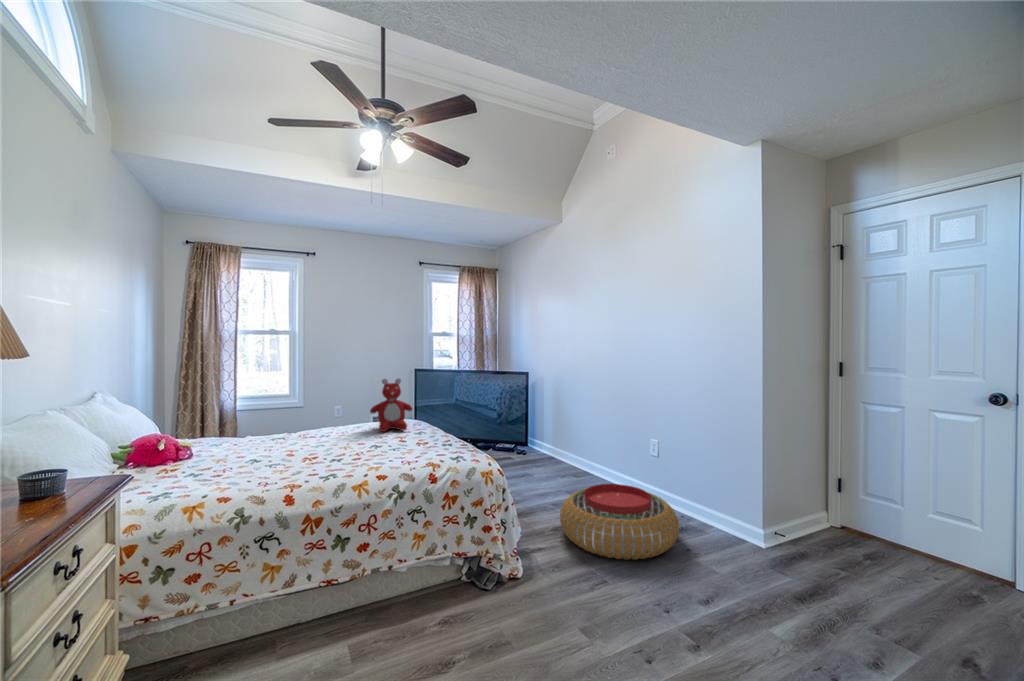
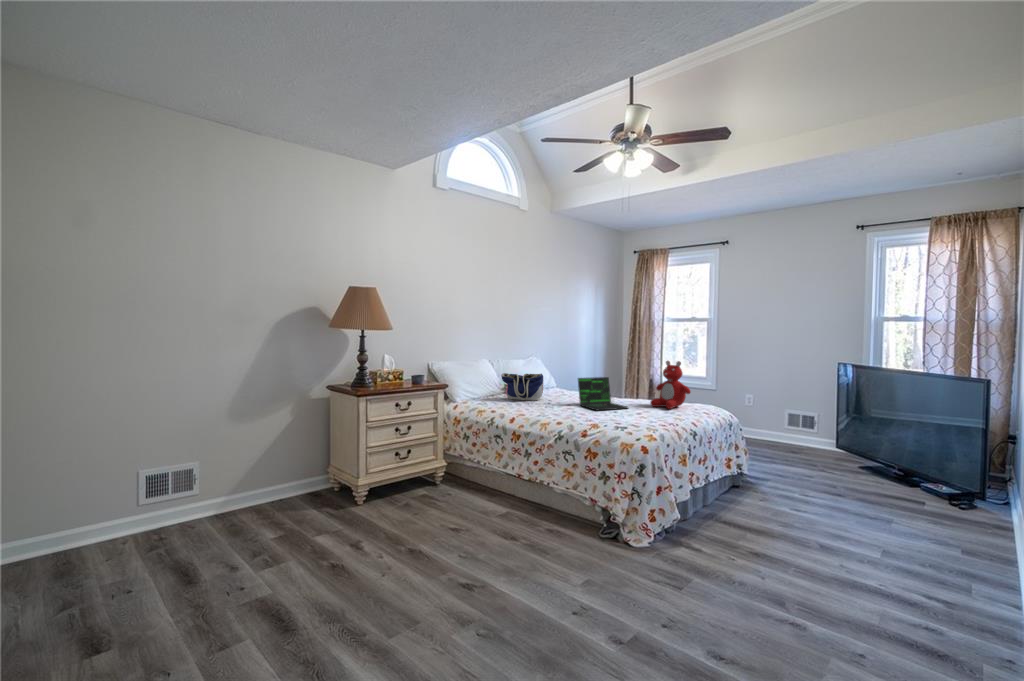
laptop: none [308,407,372,452] -> present [578,377,628,410]
tote bag: none [150,417,243,475] -> present [501,373,543,401]
pouf: present [560,484,679,560] -> none [714,523,910,643]

